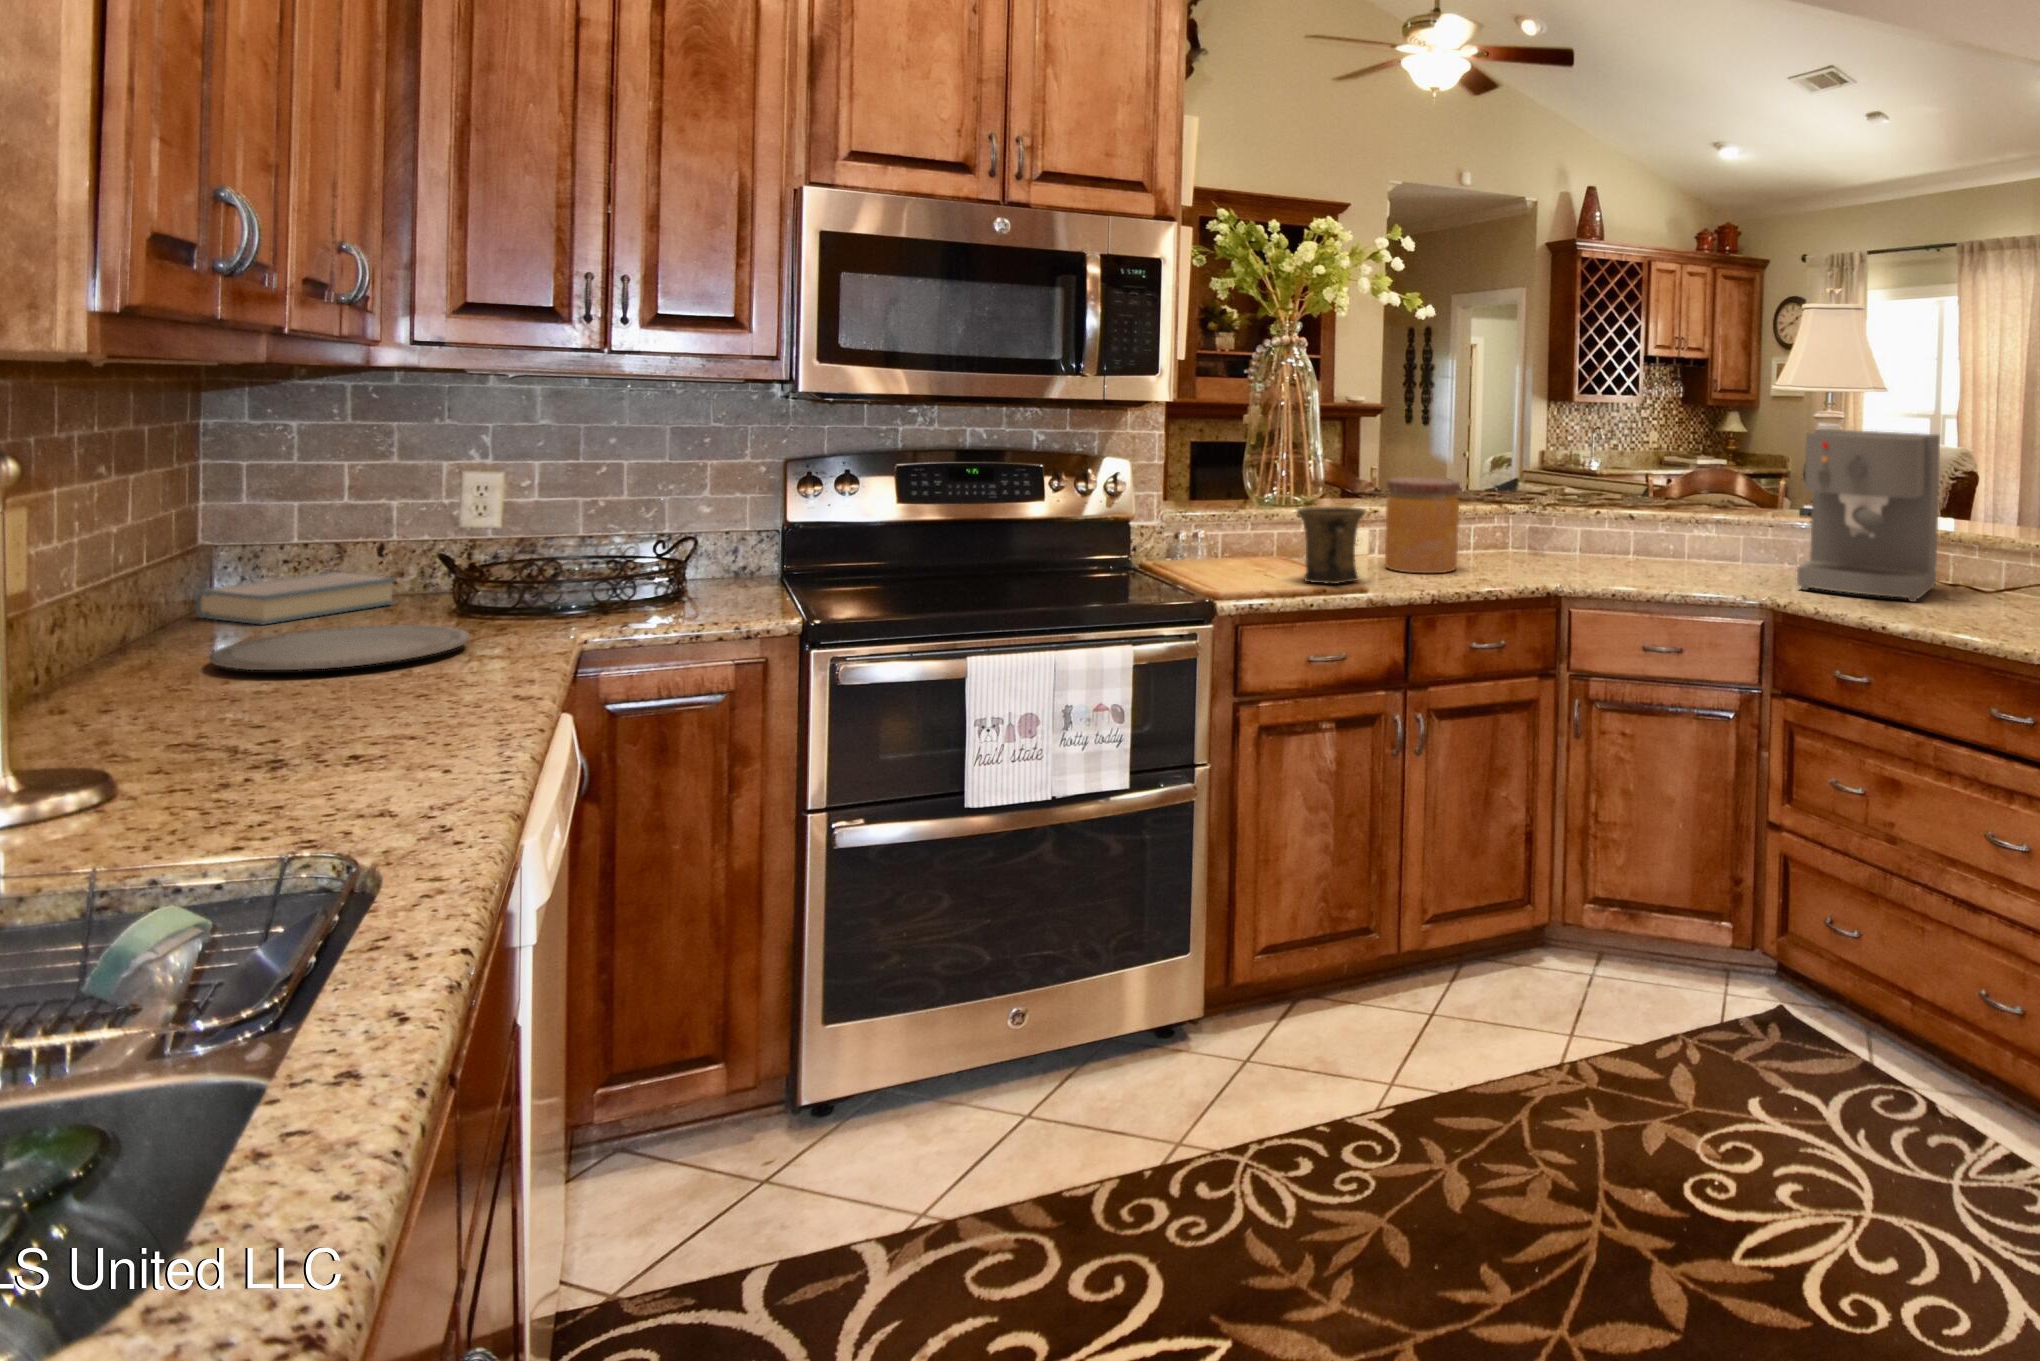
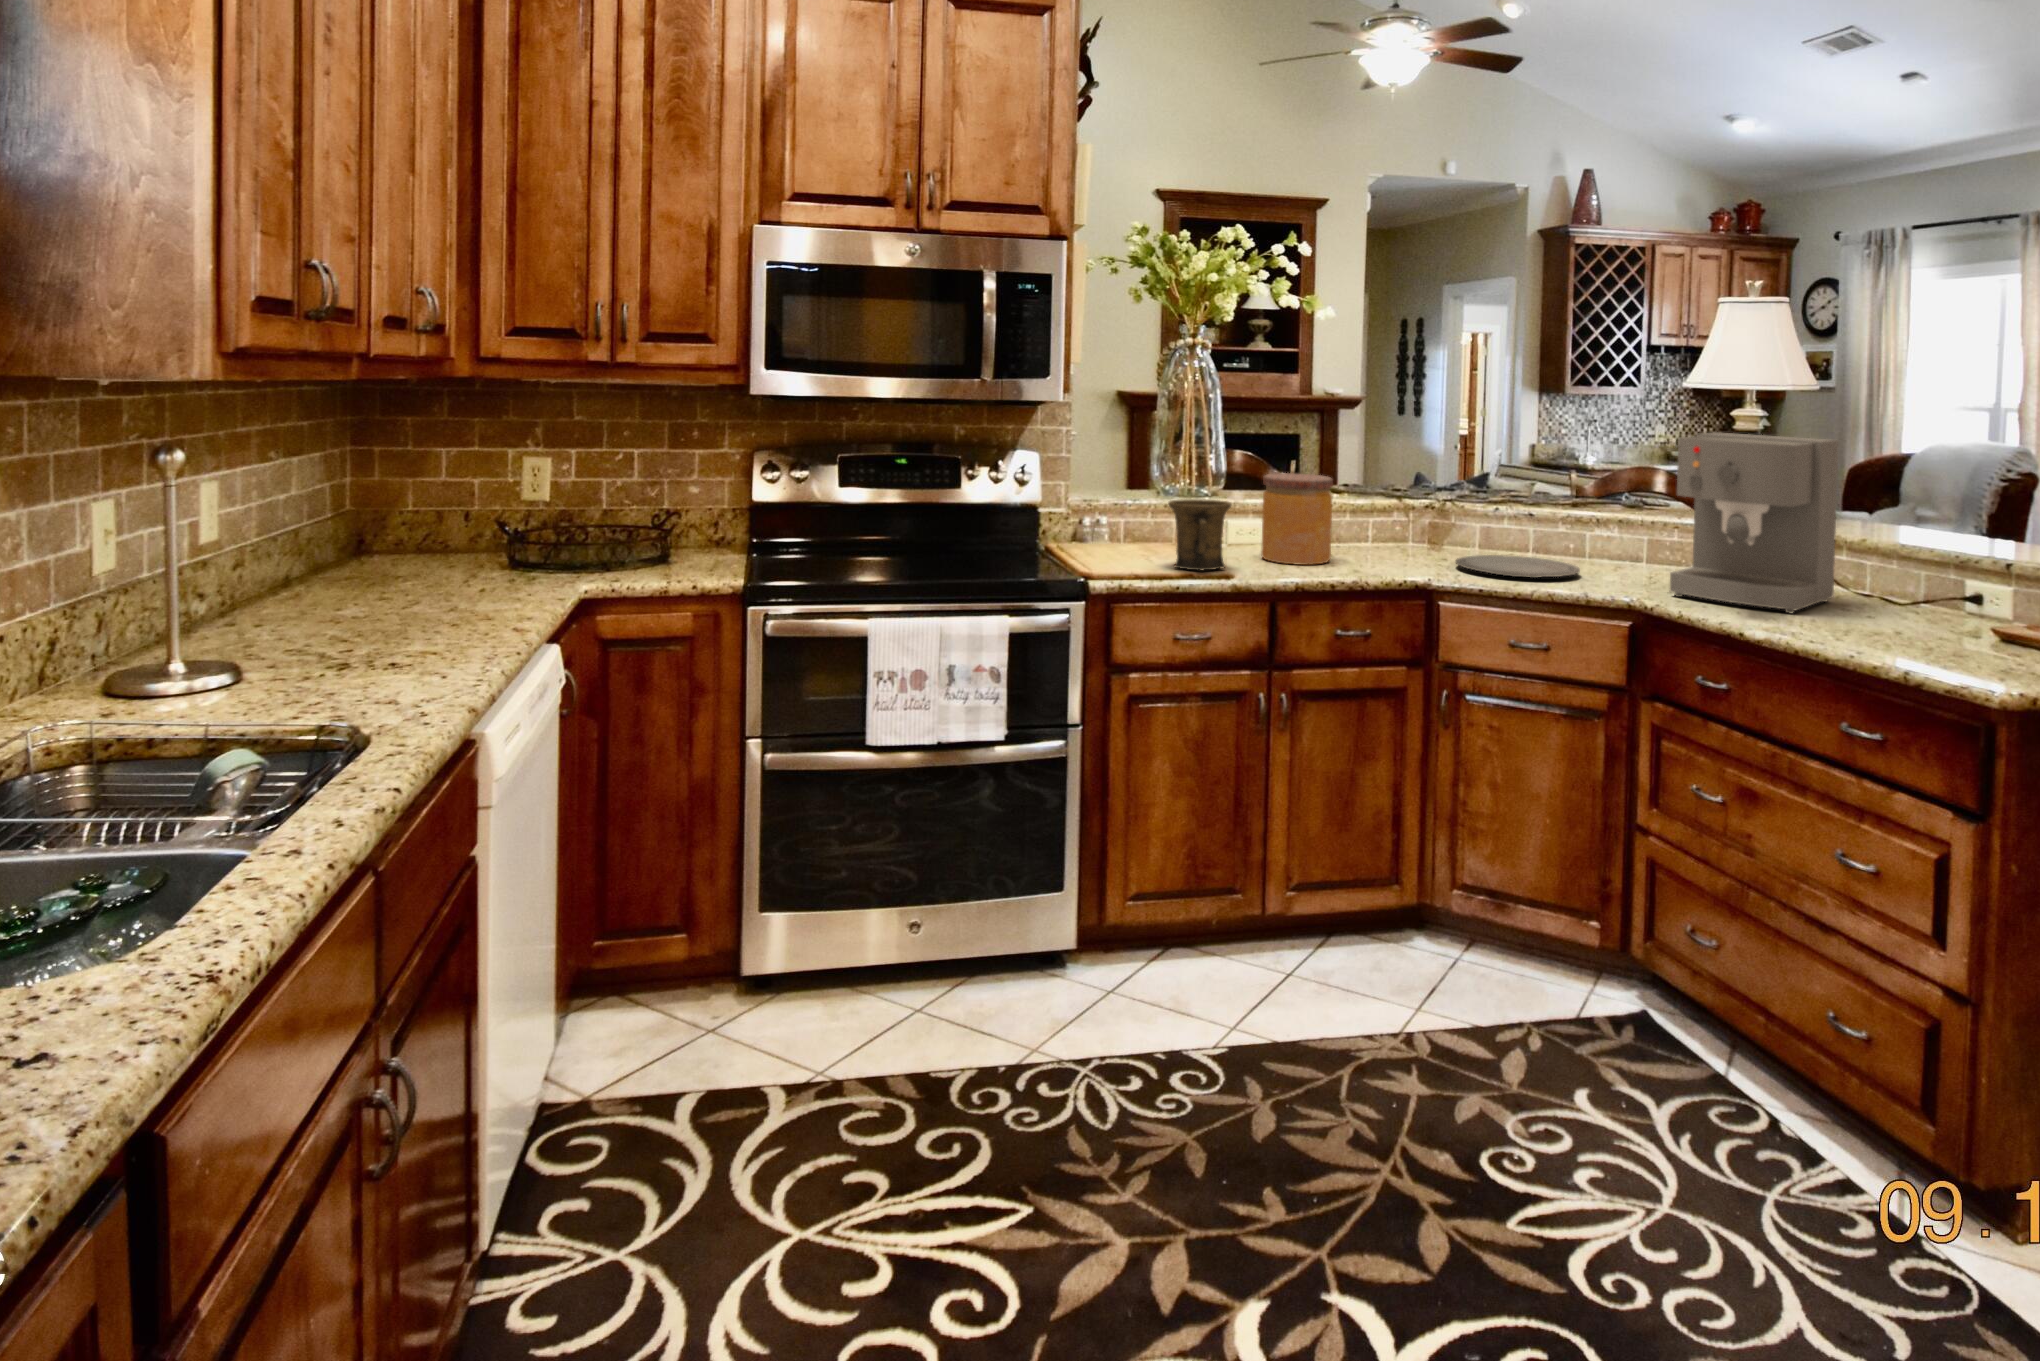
hardback book: present [196,572,395,625] -> none [337,530,465,568]
plate: present [209,625,470,670] -> present [1456,555,1580,578]

